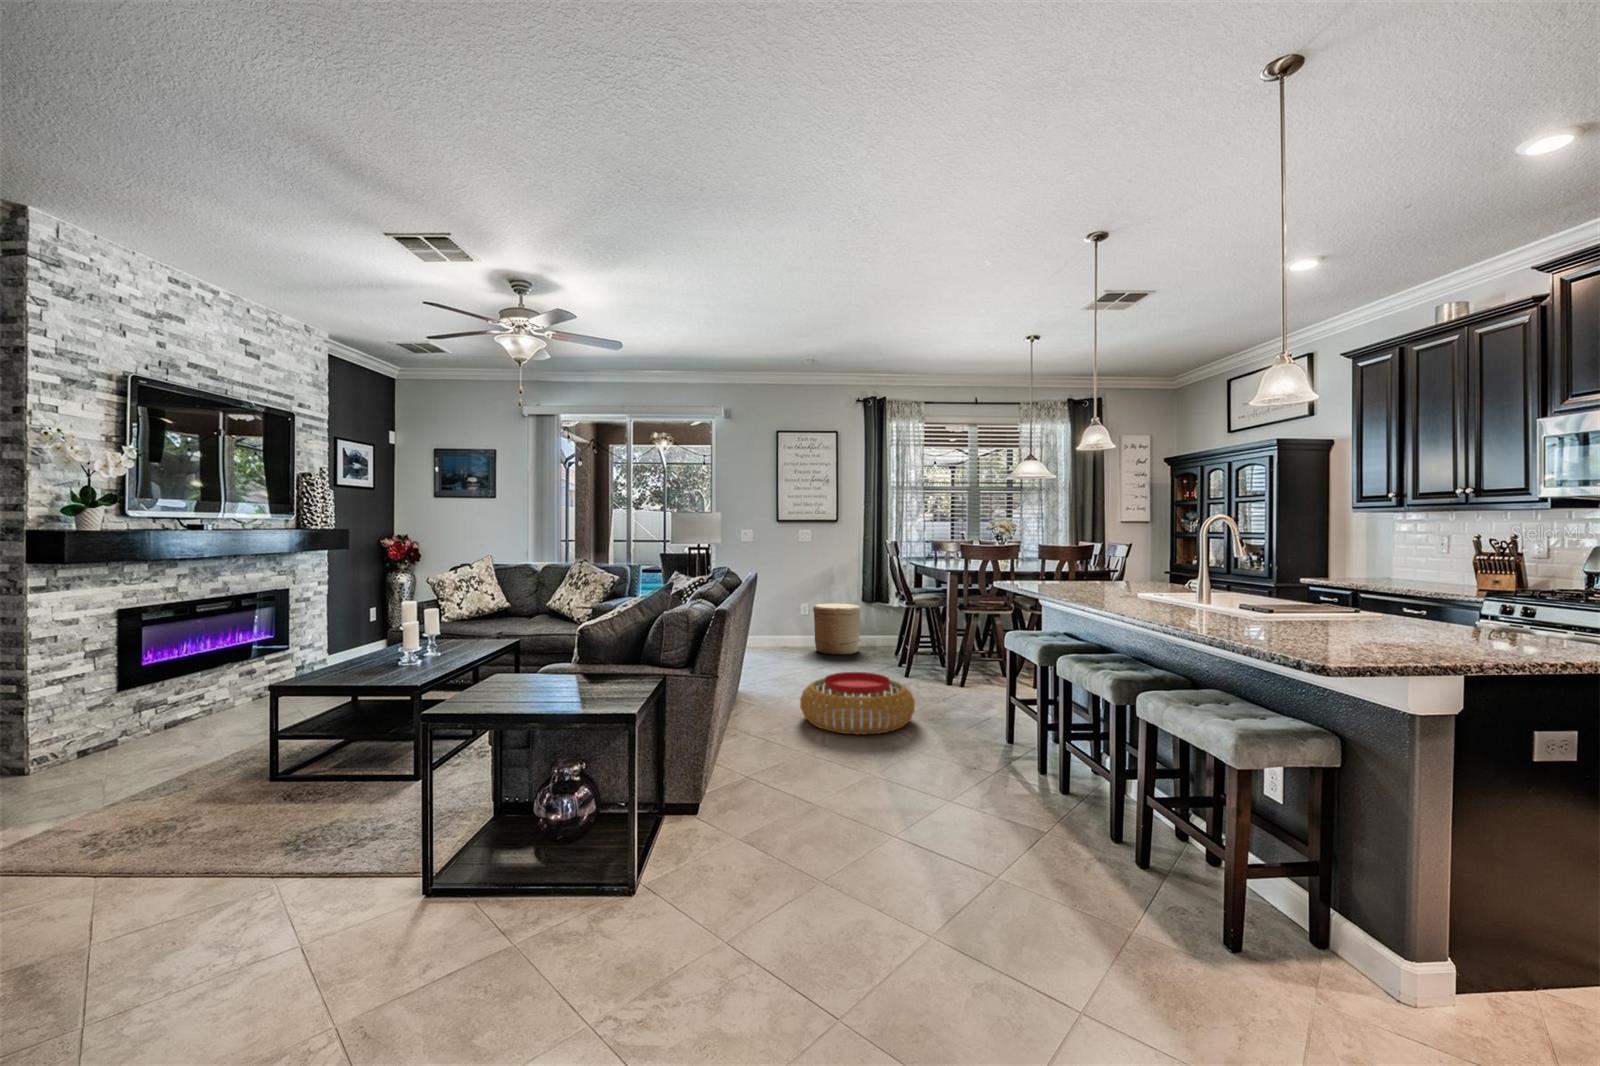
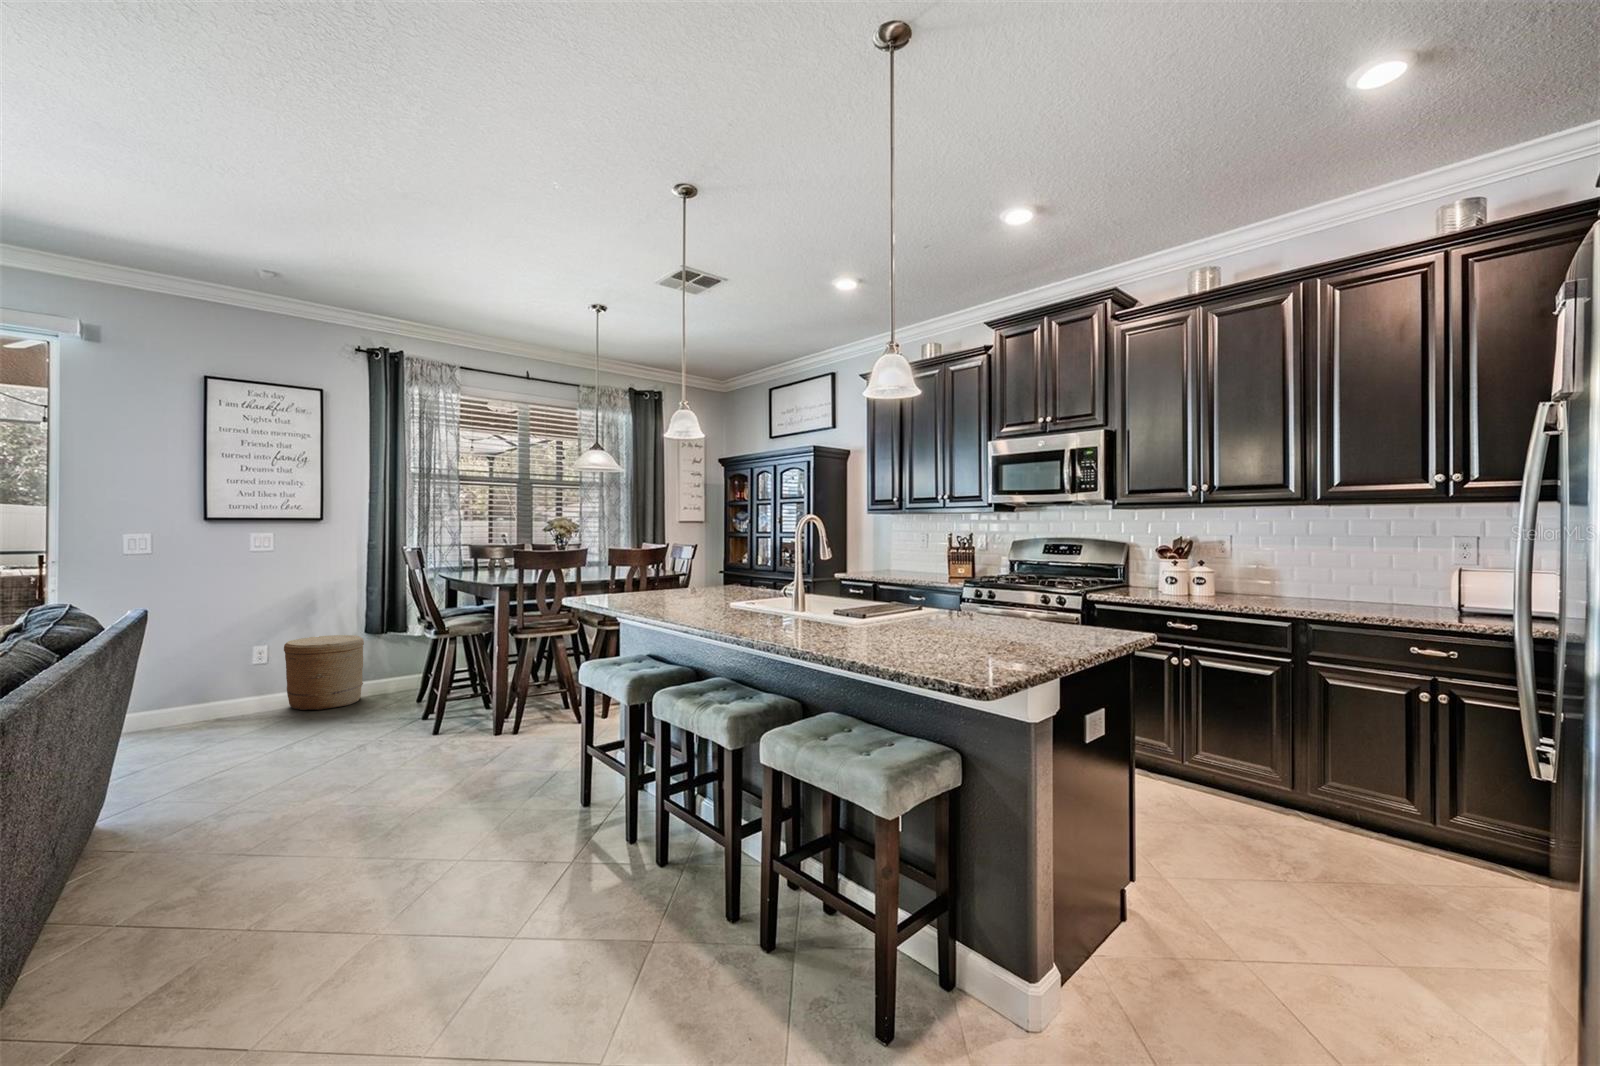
pouf: present [800,672,915,735] -> none [257,744,455,852]

